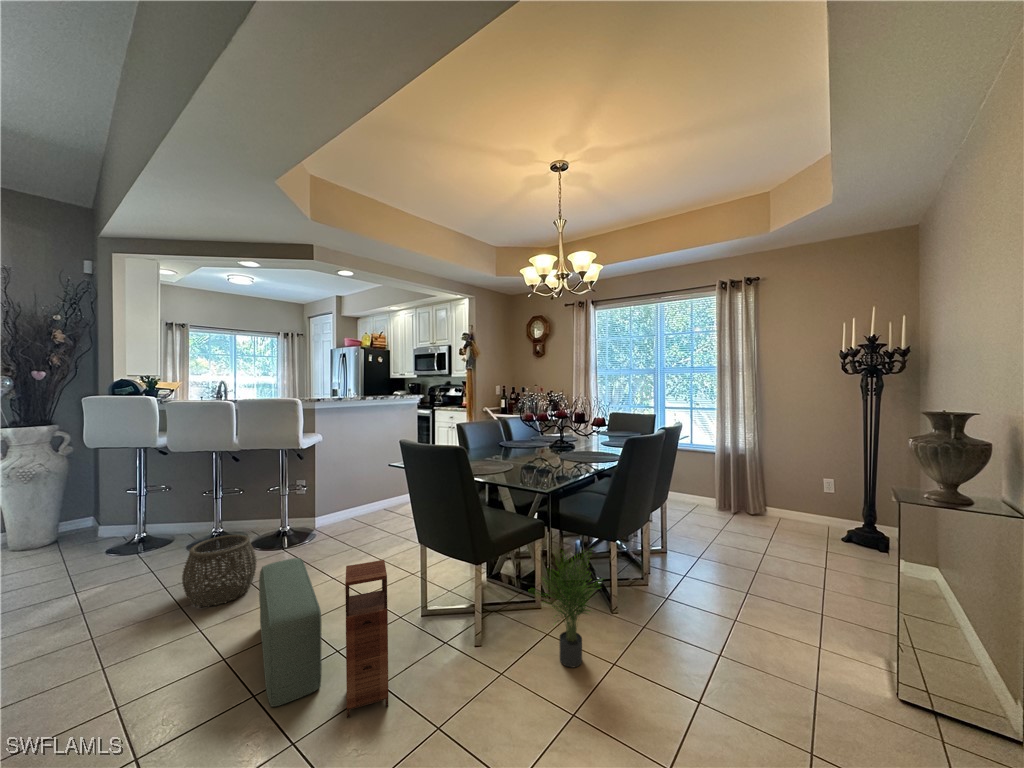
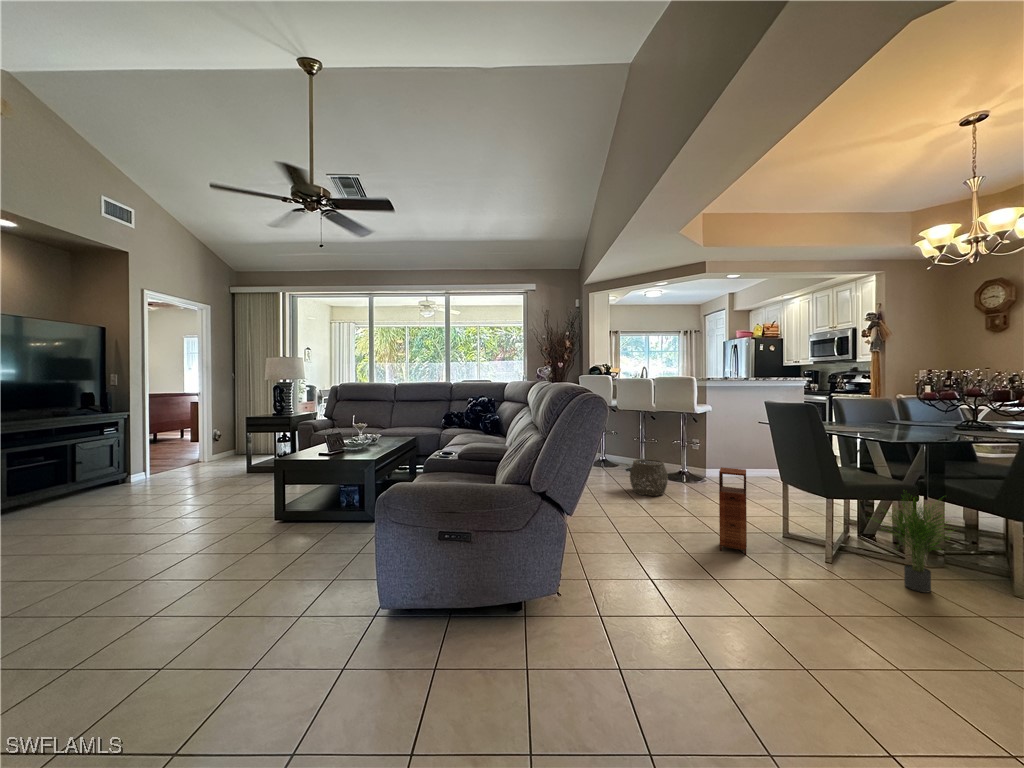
pouf: present [259,558,322,707] -> none [671,472,706,537]

